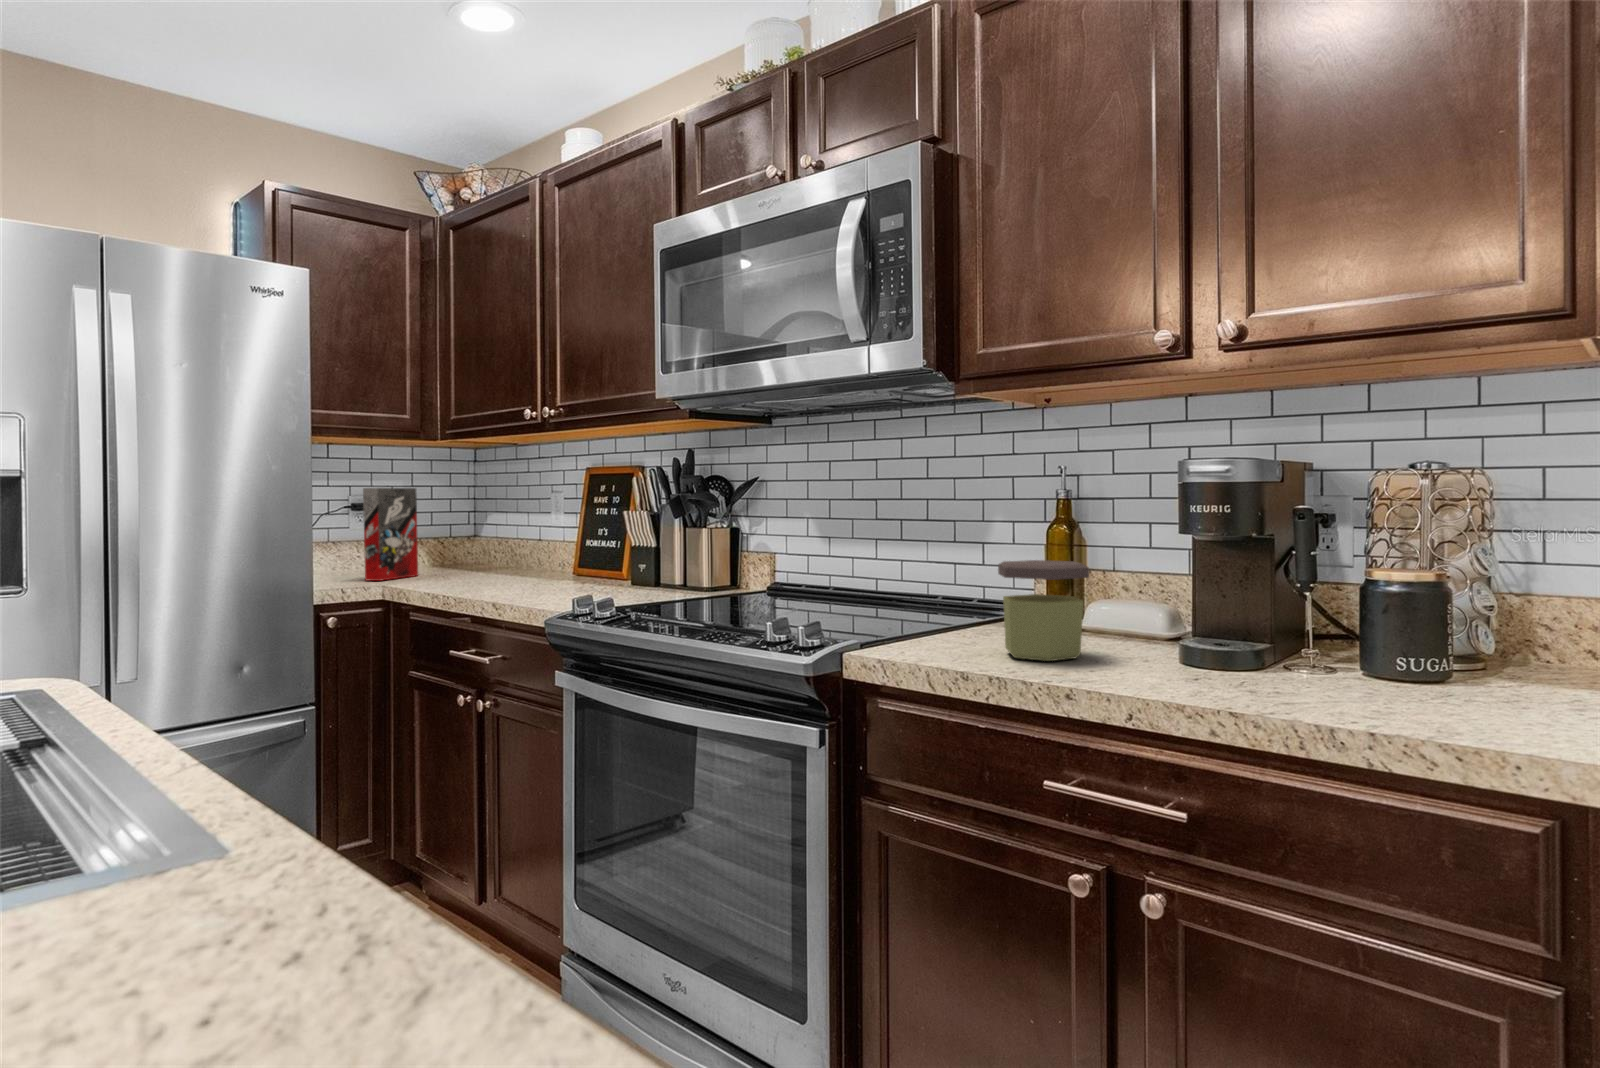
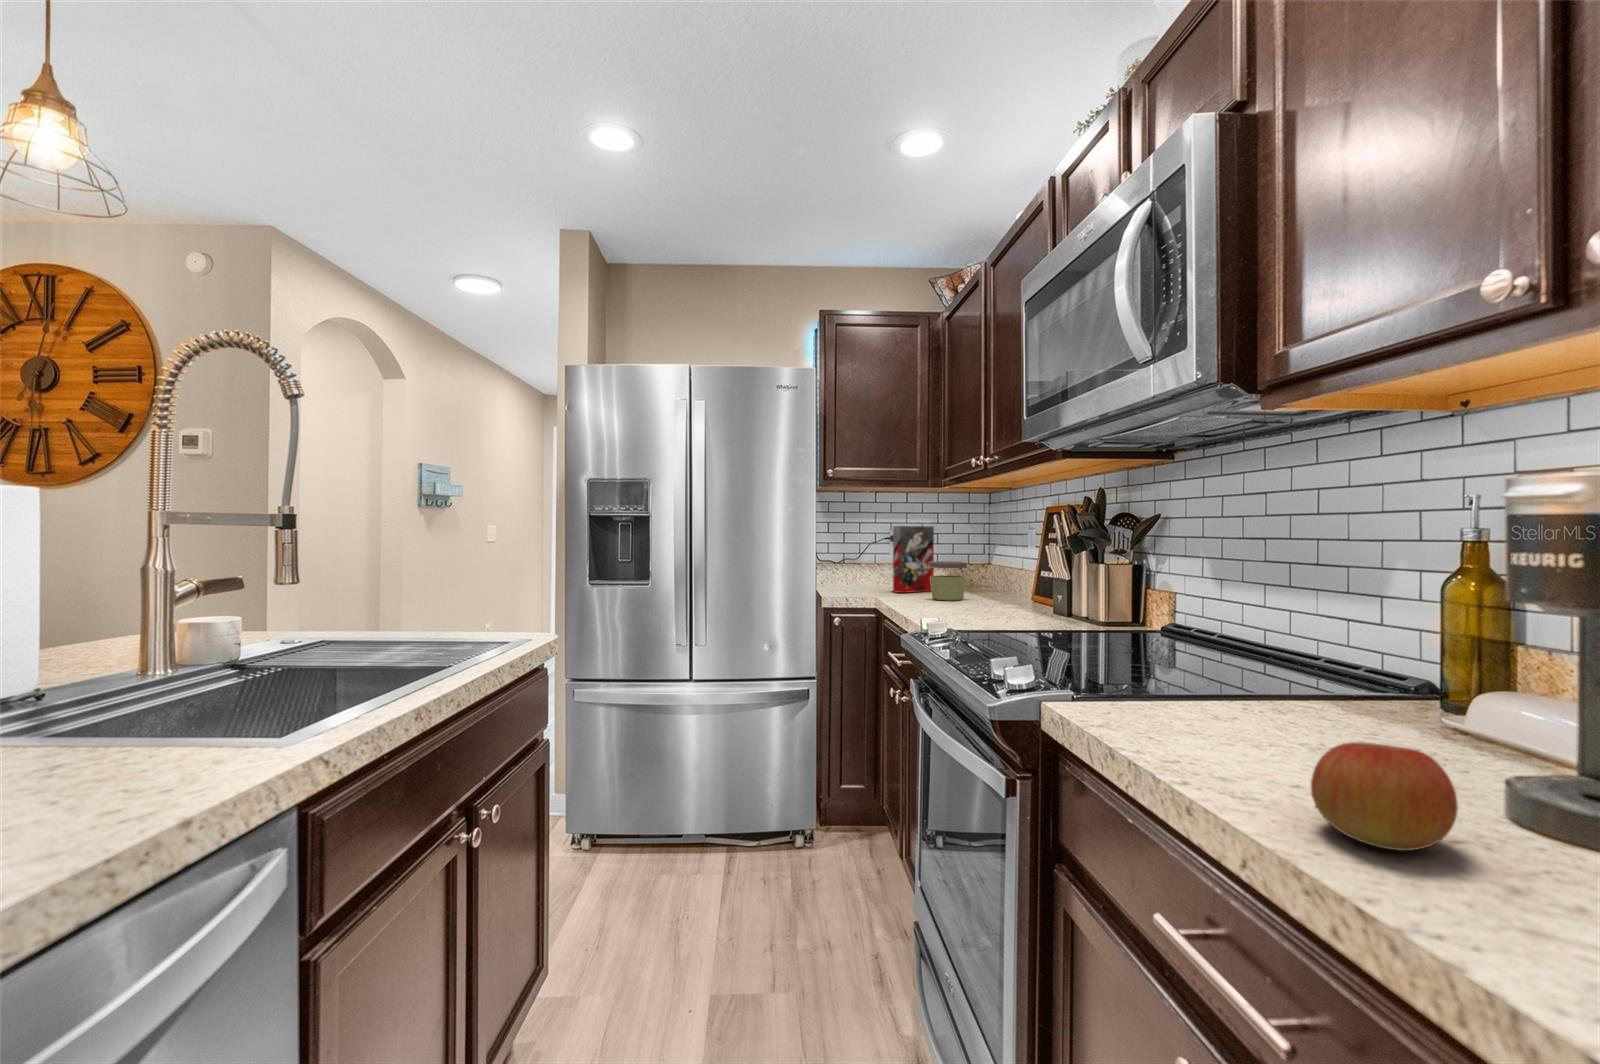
jar: present [998,560,1089,661] -> present [929,561,967,601]
apple: none [1138,624,1214,684] -> present [1311,742,1458,851]

